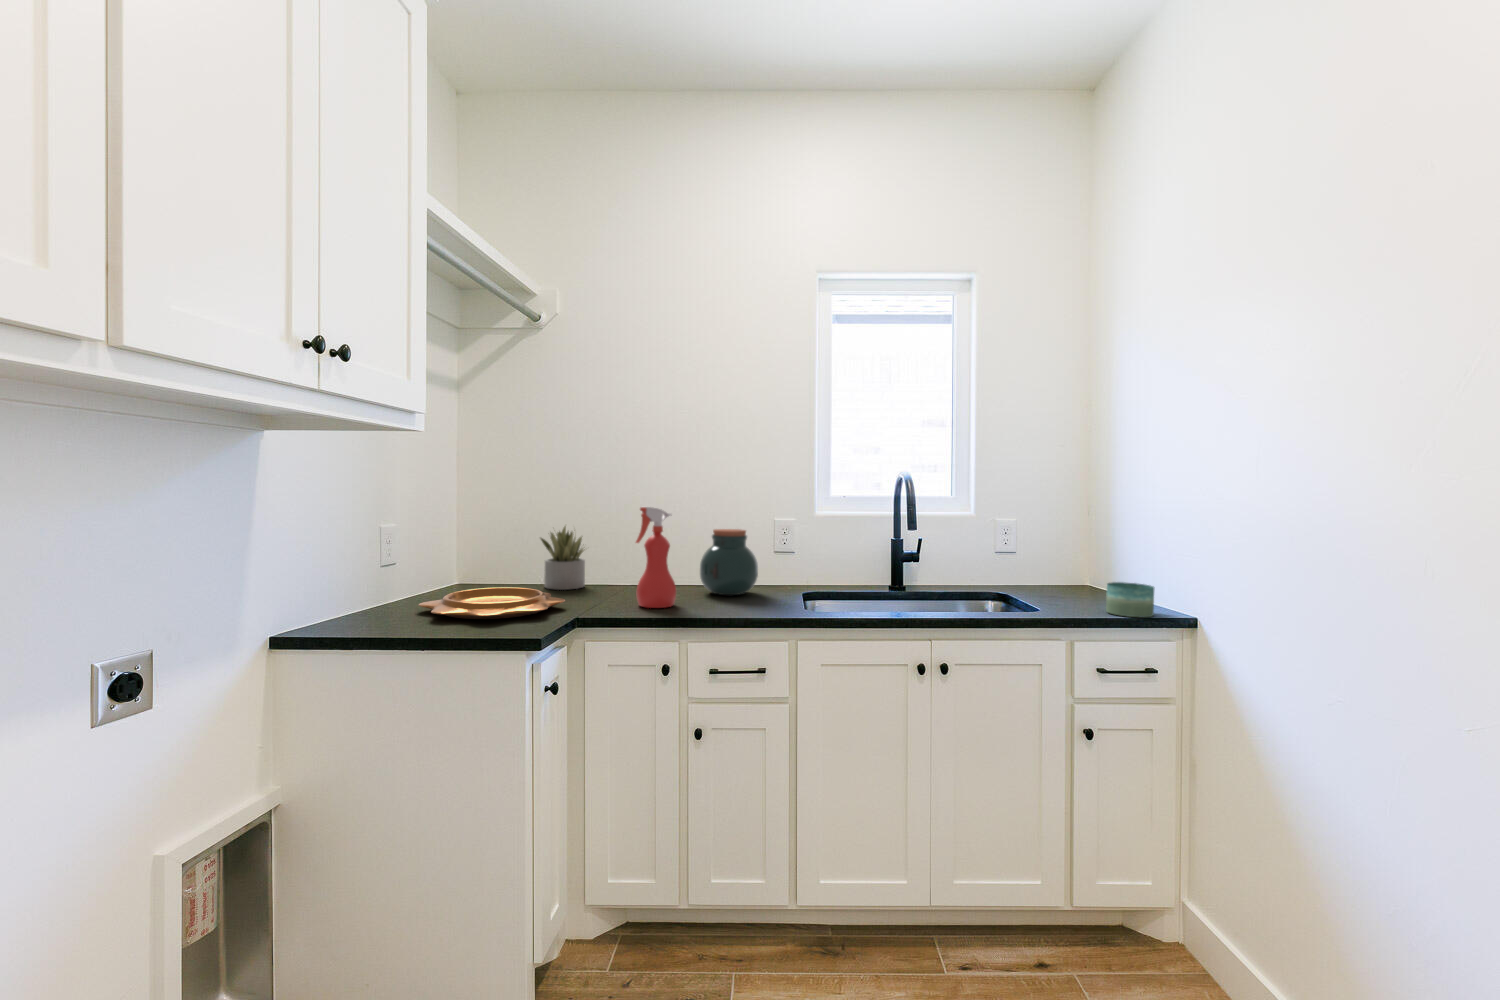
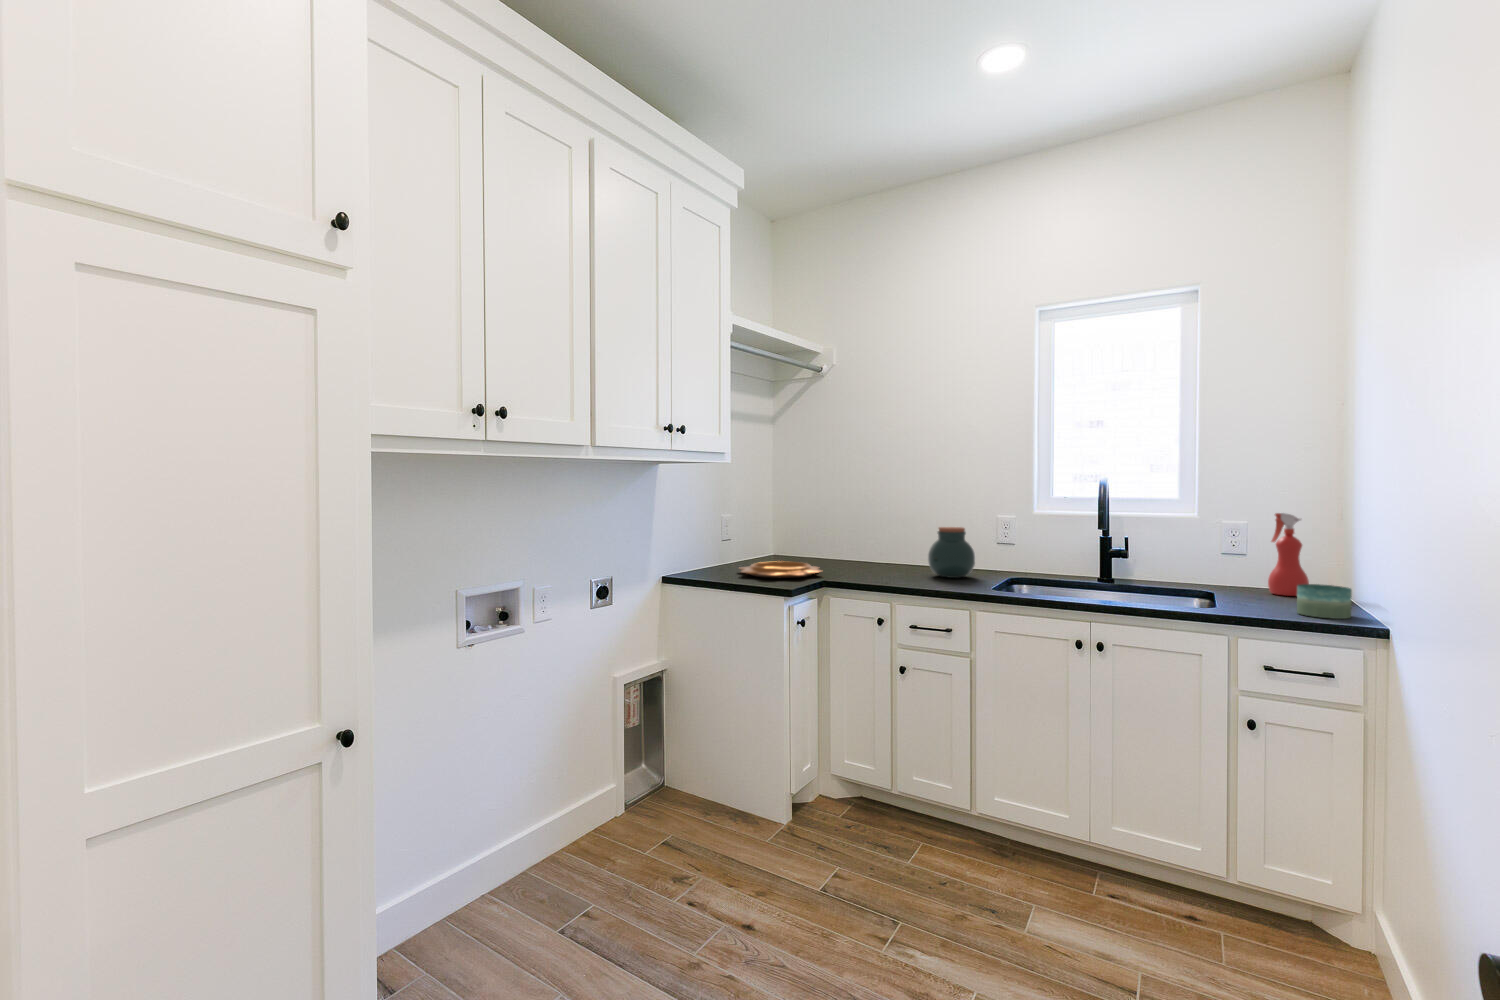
spray bottle: present [636,507,676,608] -> present [1268,513,1309,596]
succulent plant: present [541,526,585,590] -> none [823,522,857,567]

